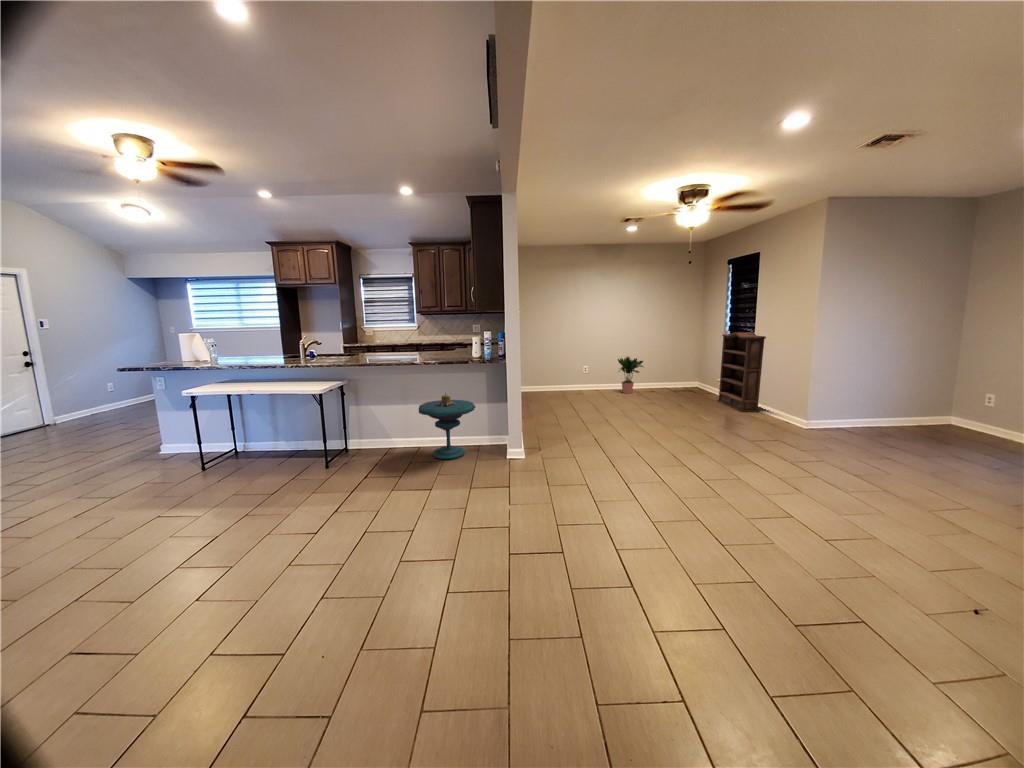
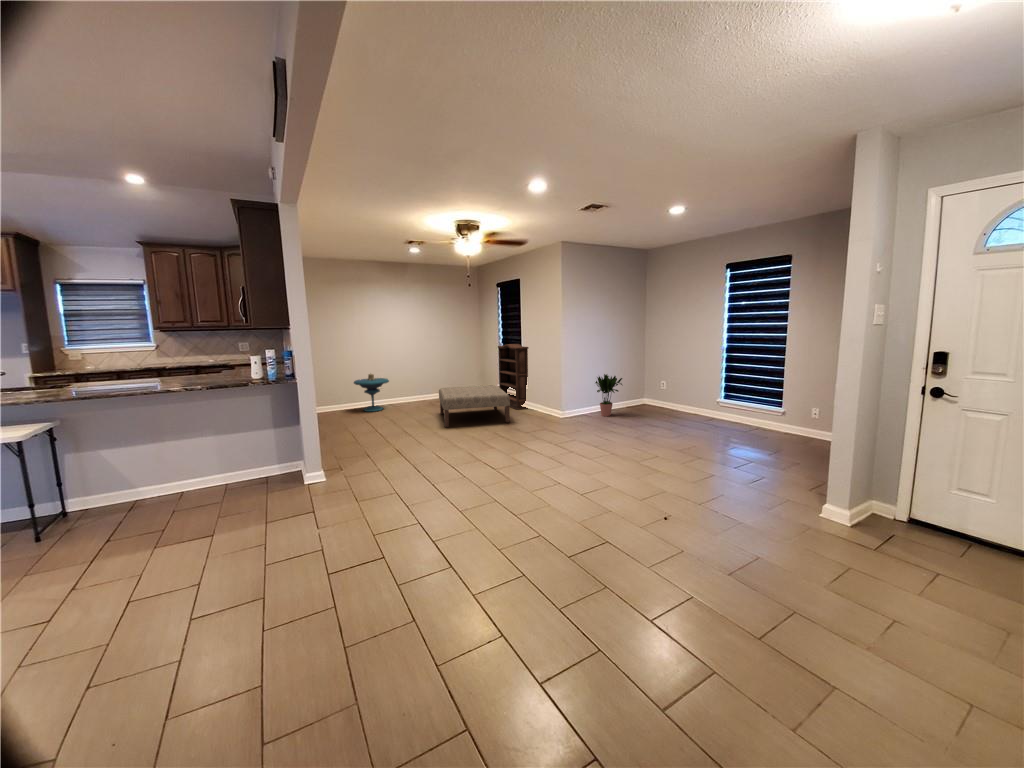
potted plant: present [618,357,643,394] -> present [595,374,622,416]
ottoman: none [646,379,734,426] -> present [439,385,510,427]
side table: present [419,393,475,459] -> present [354,374,389,412]

